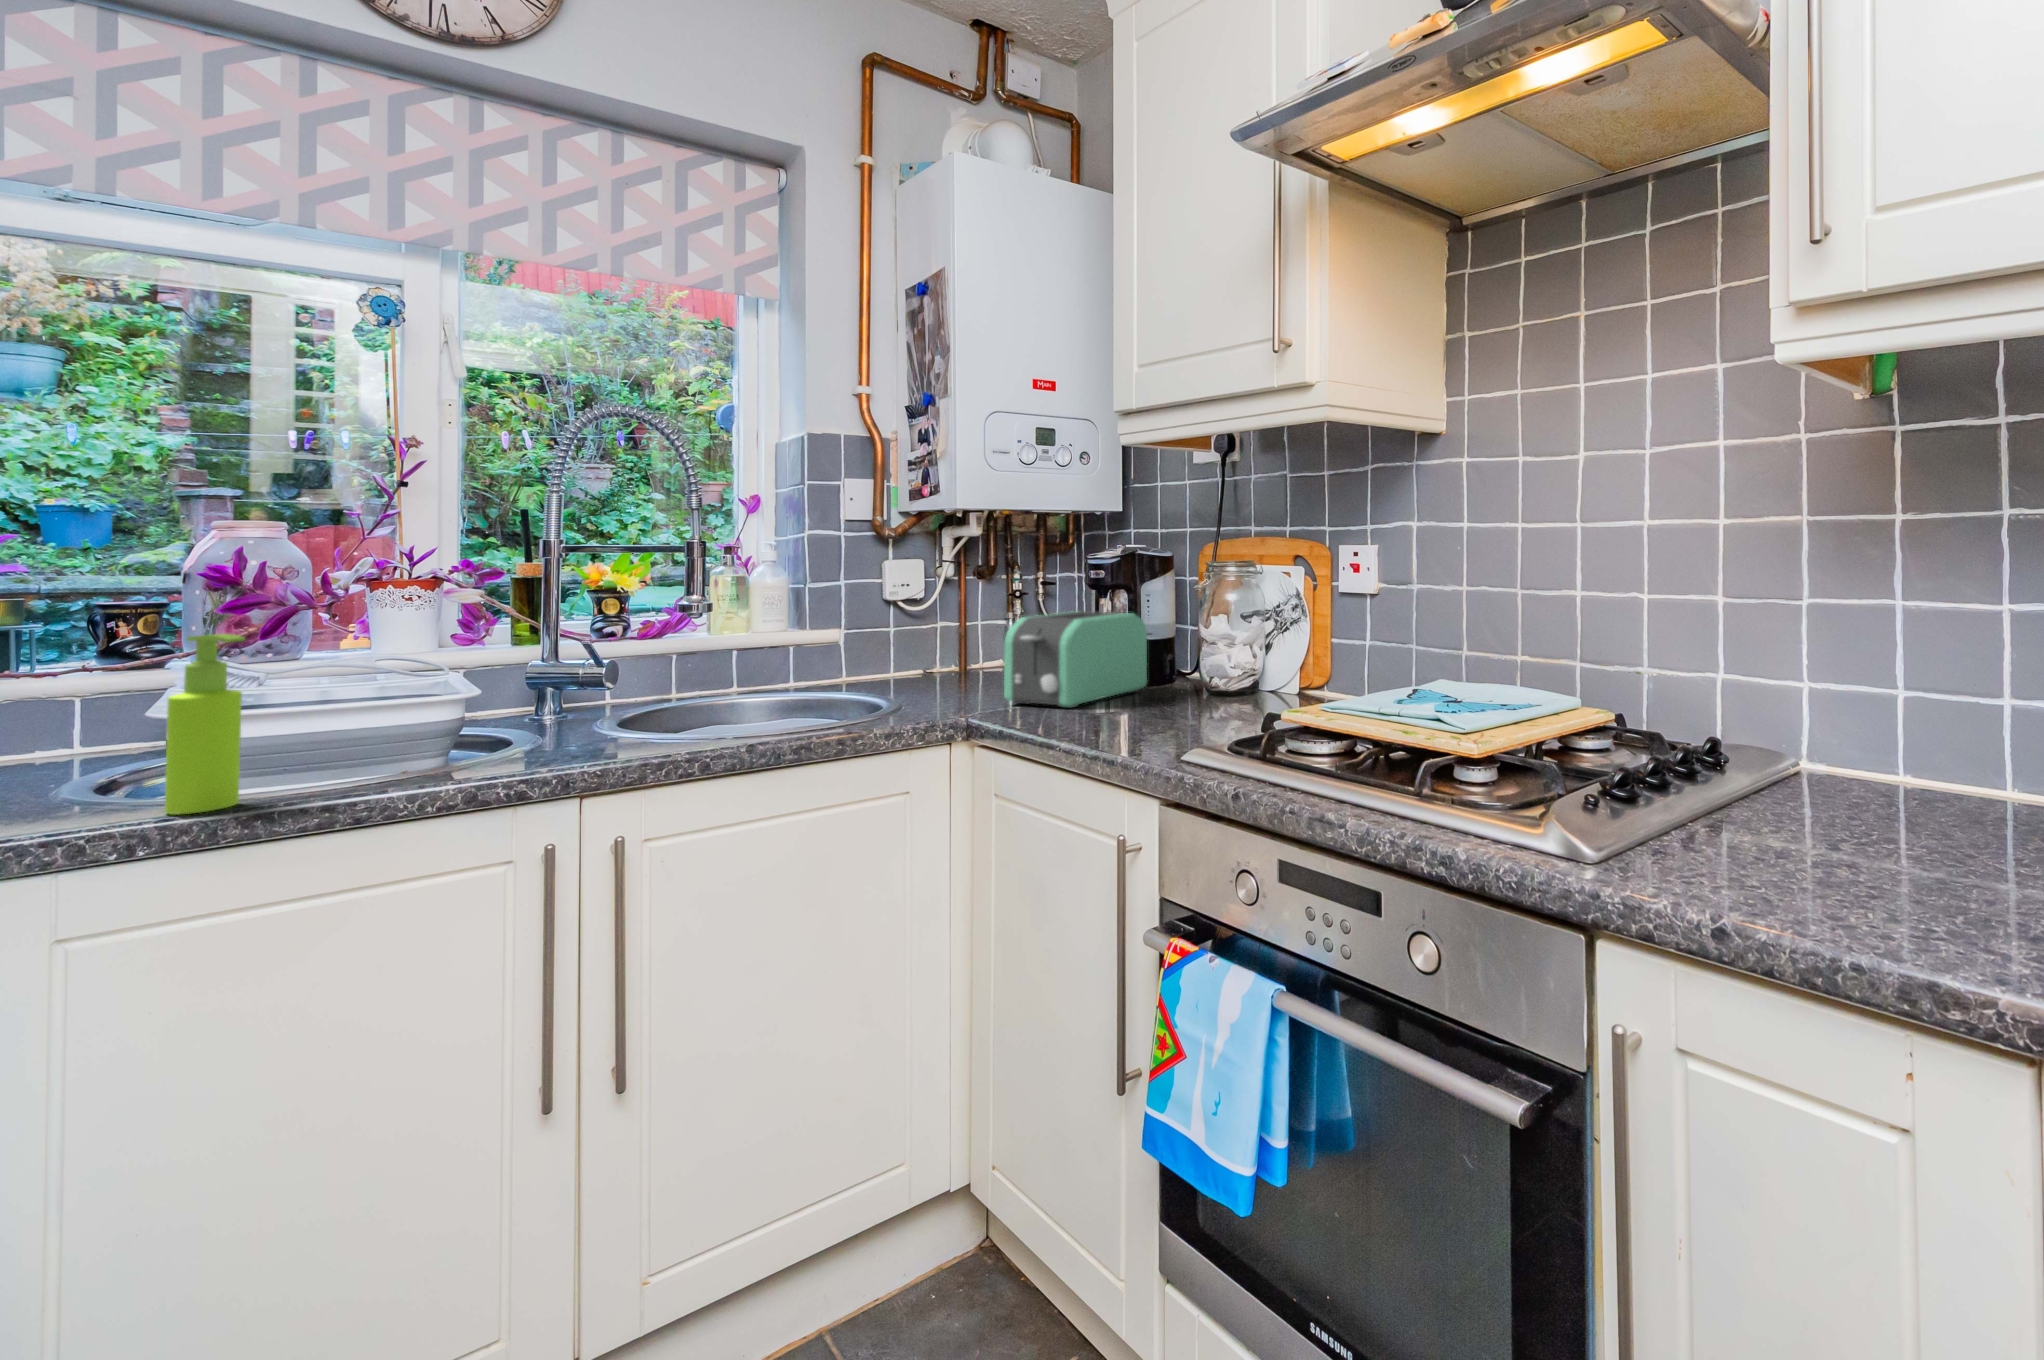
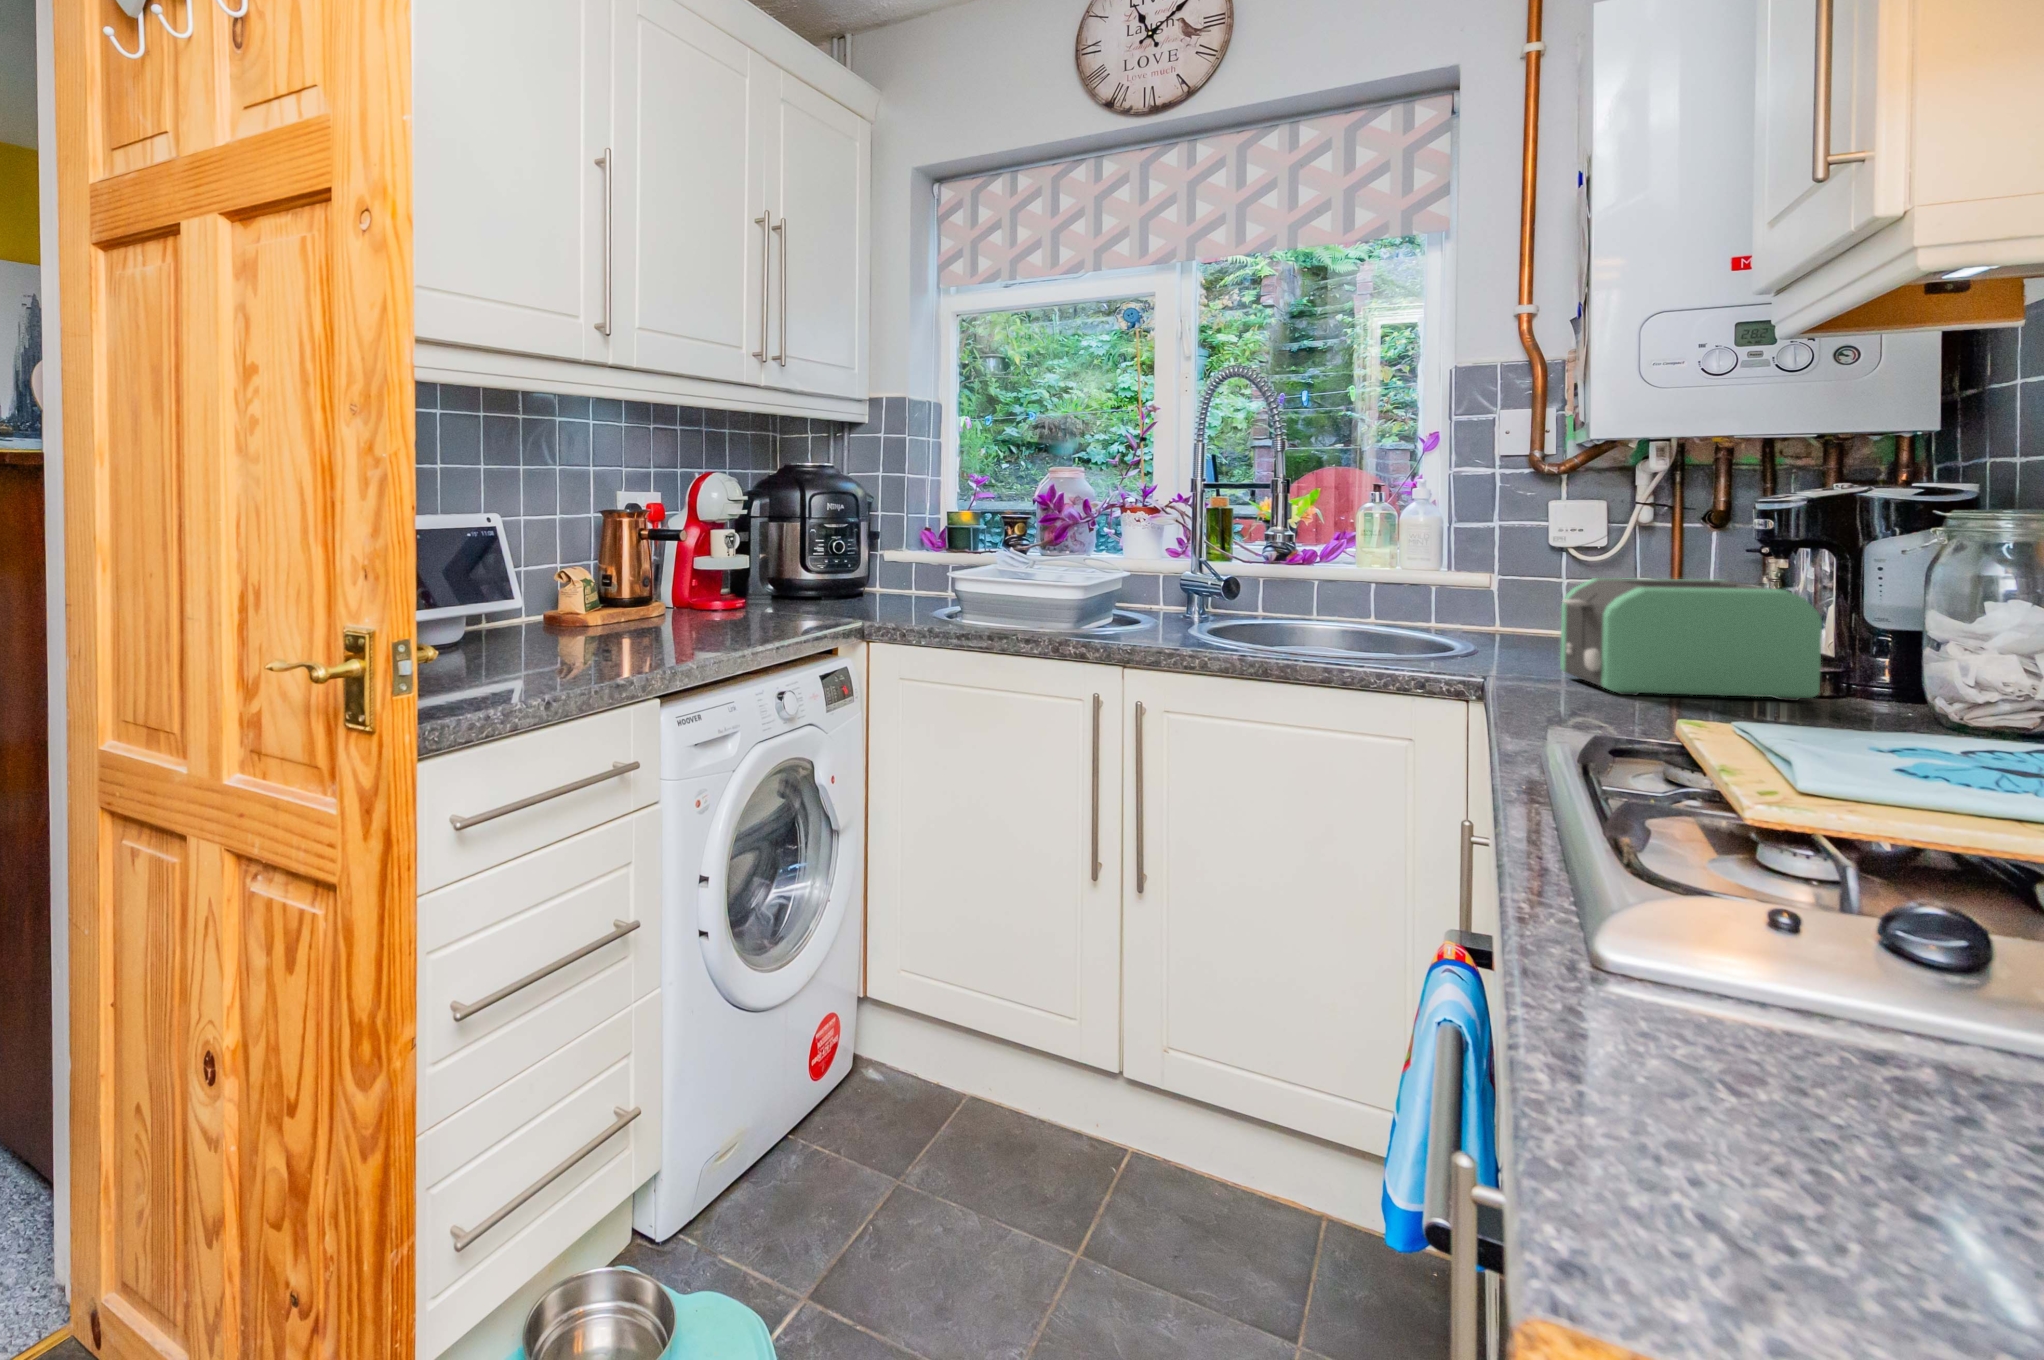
soap dispenser: present [164,634,245,814] -> none [951,534,979,628]

